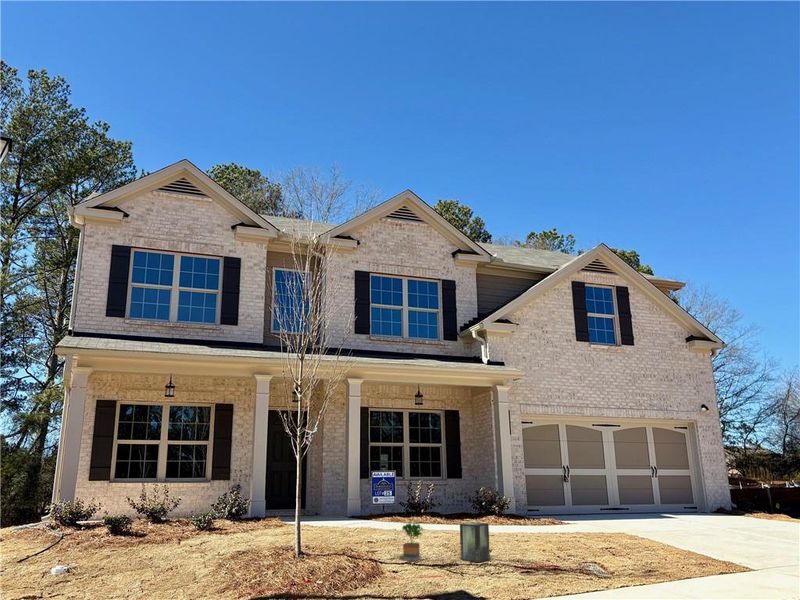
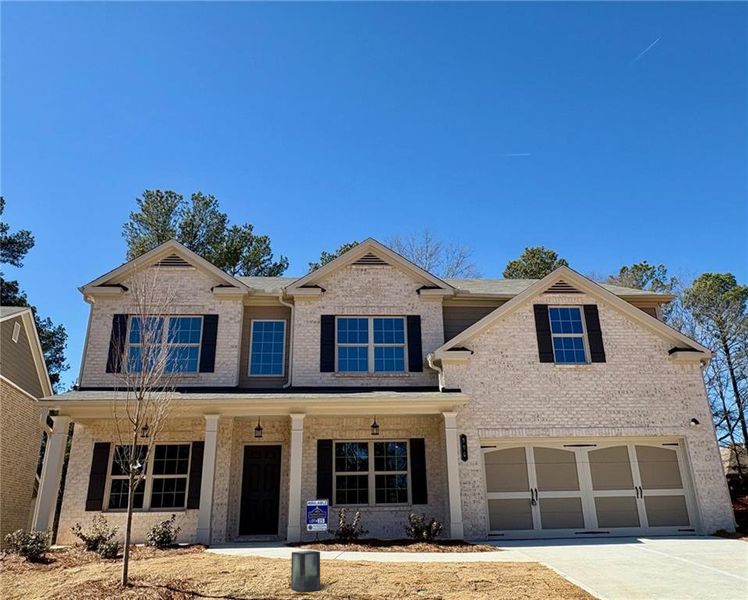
potted tree: present [402,524,423,561] -> none [233,551,256,590]

